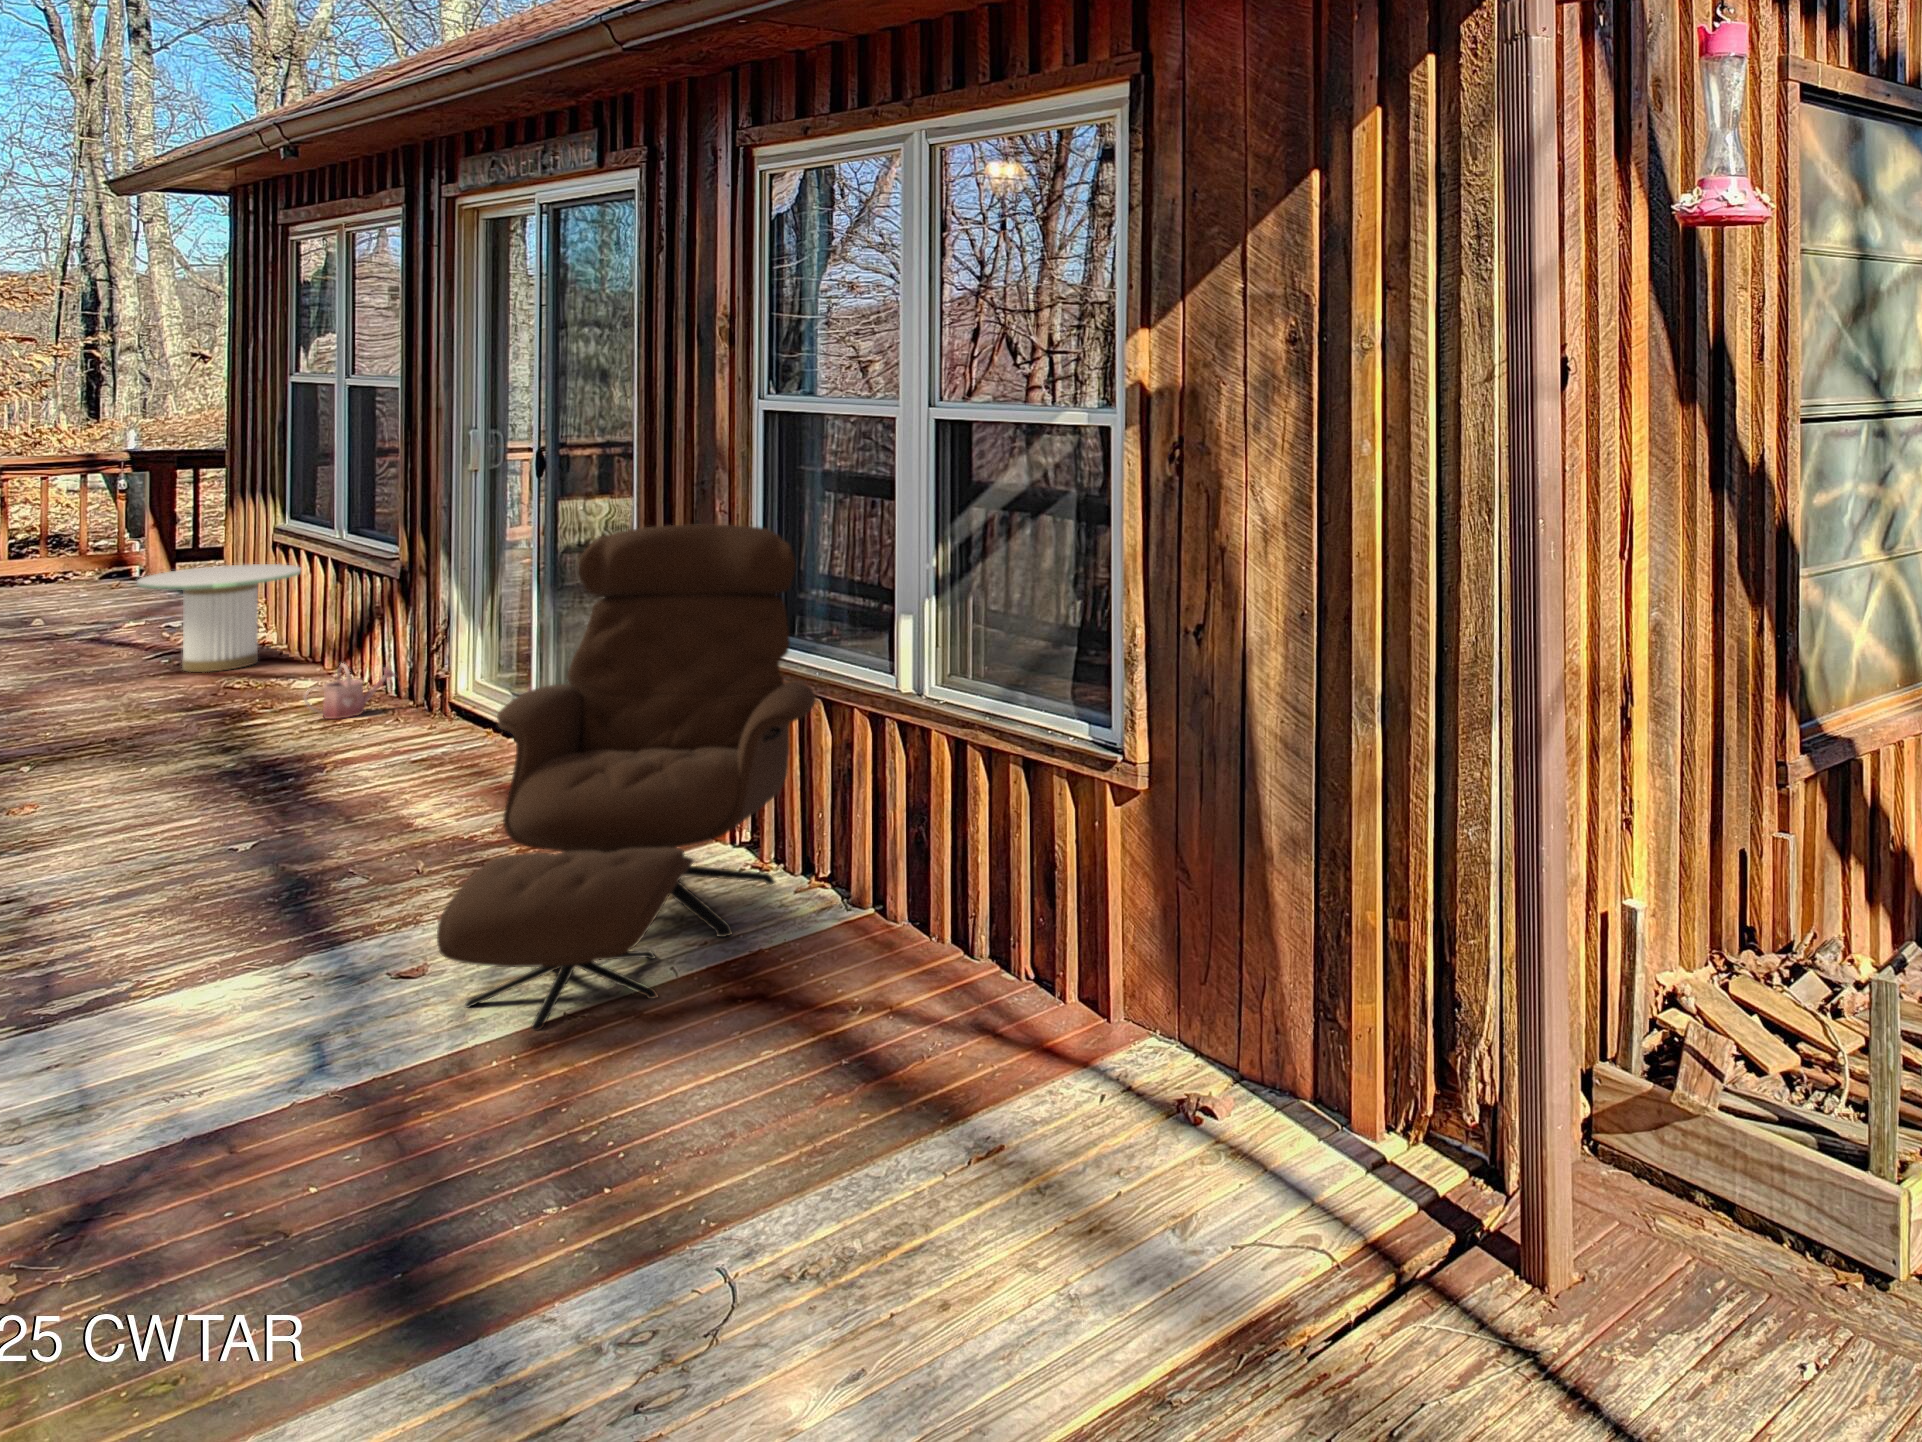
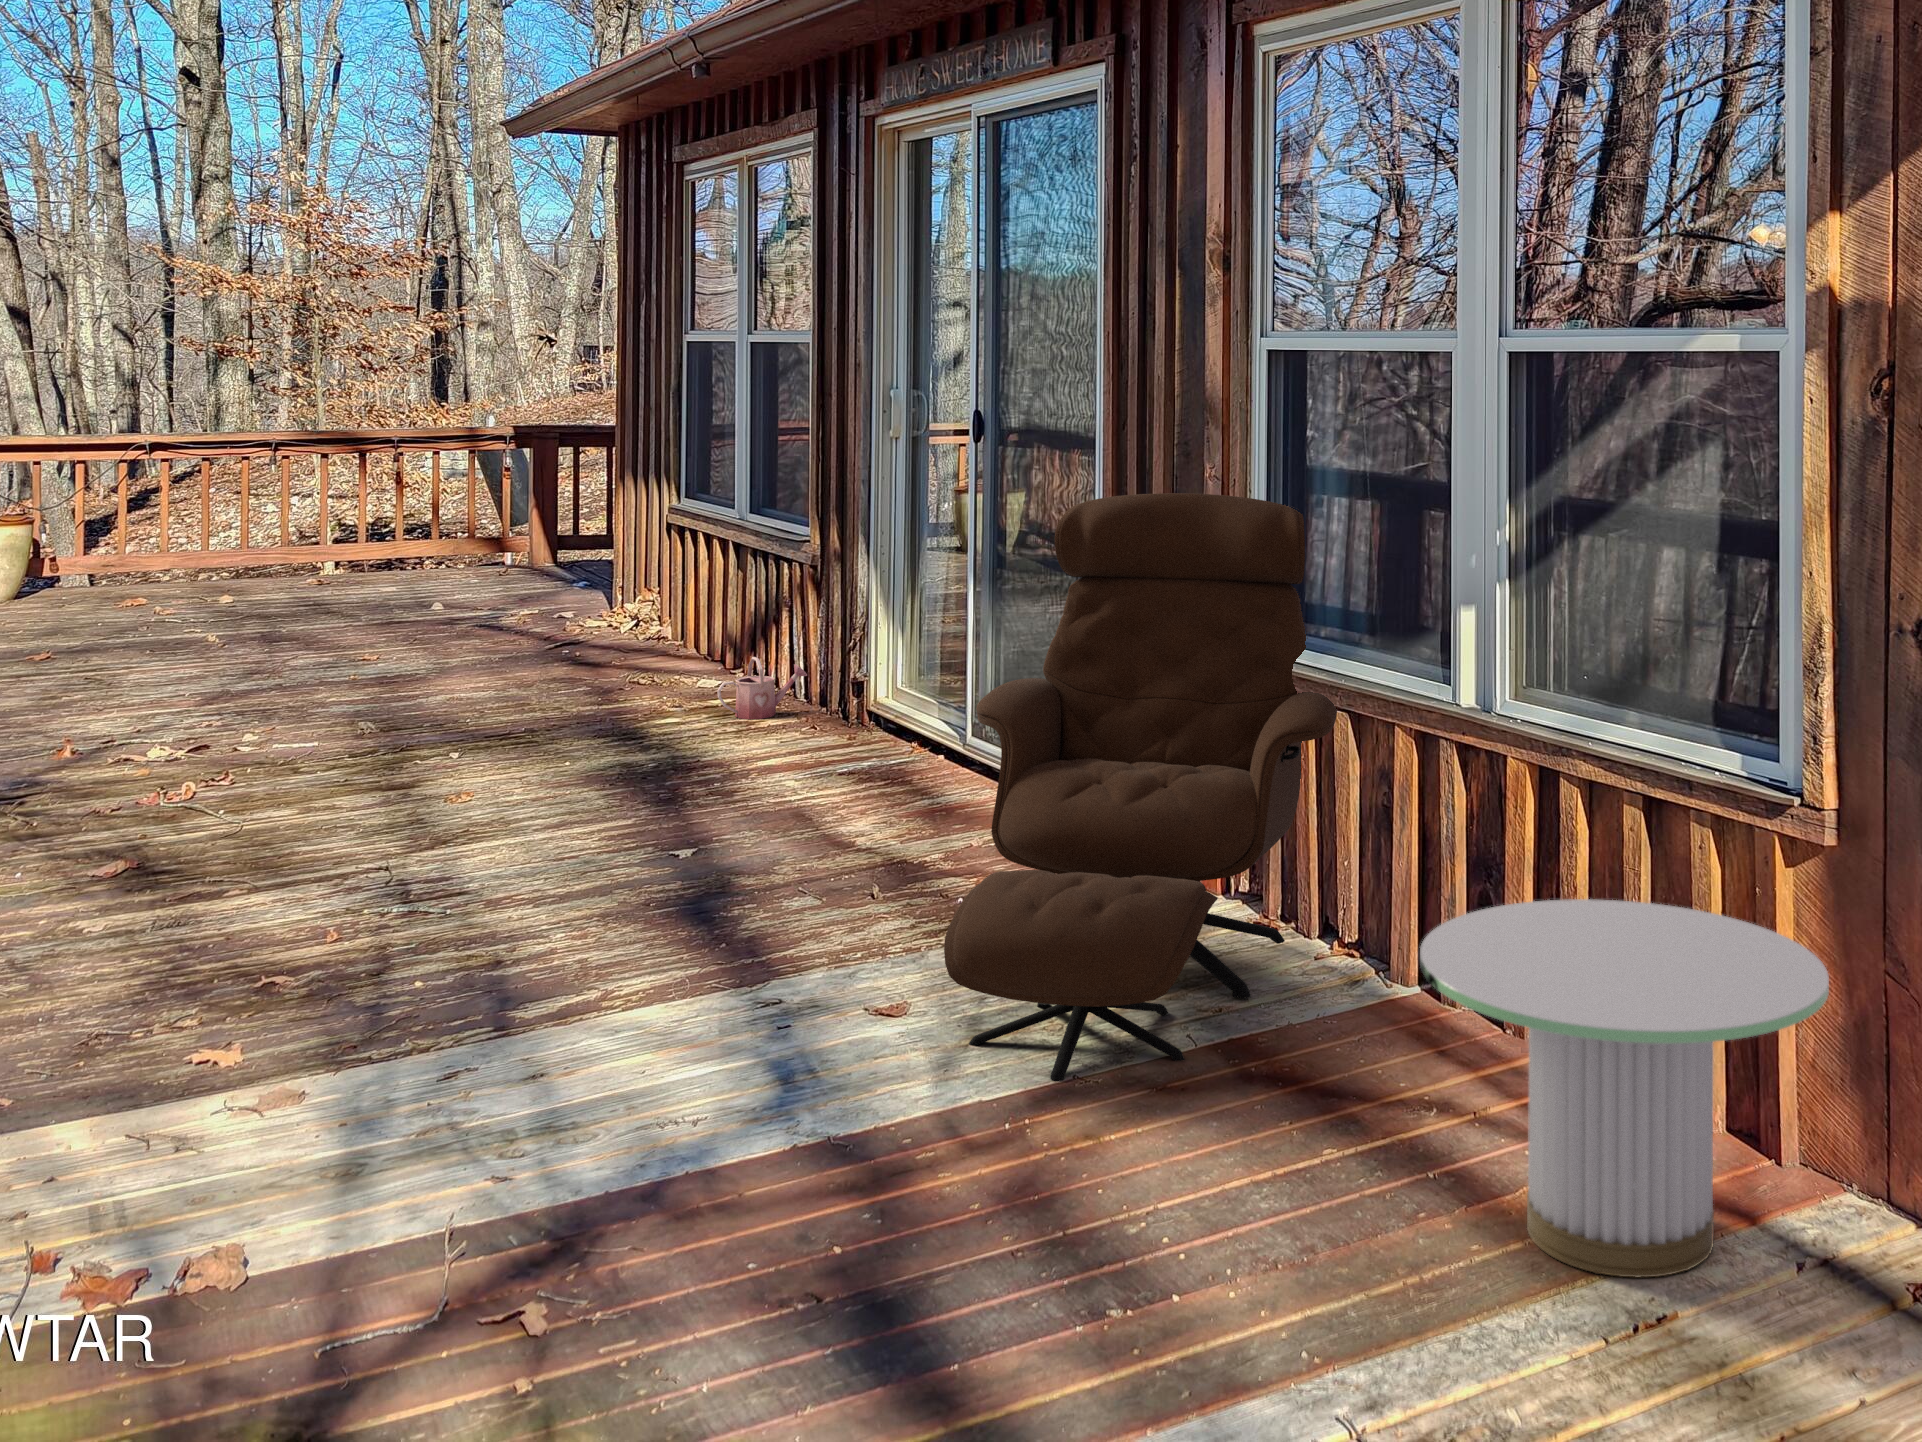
side table: present [137,564,301,672] -> present [1420,899,1829,1277]

